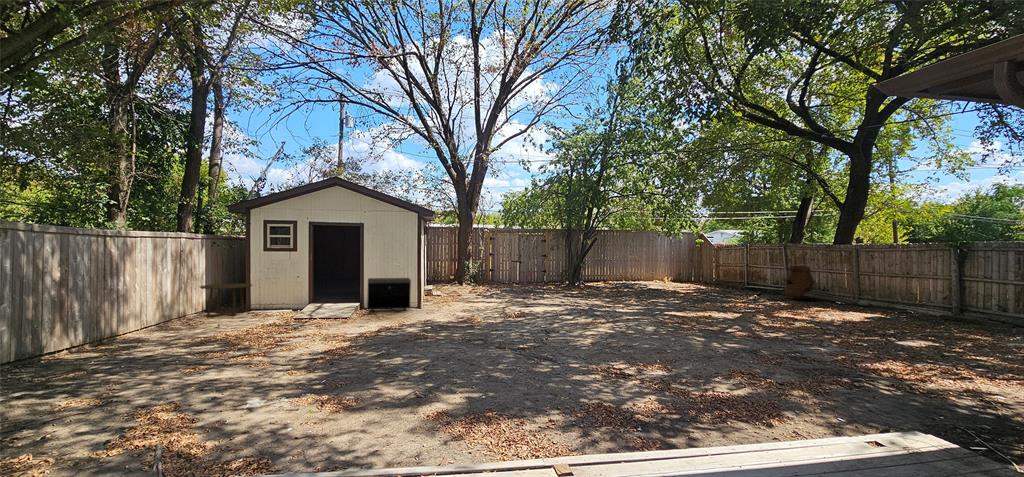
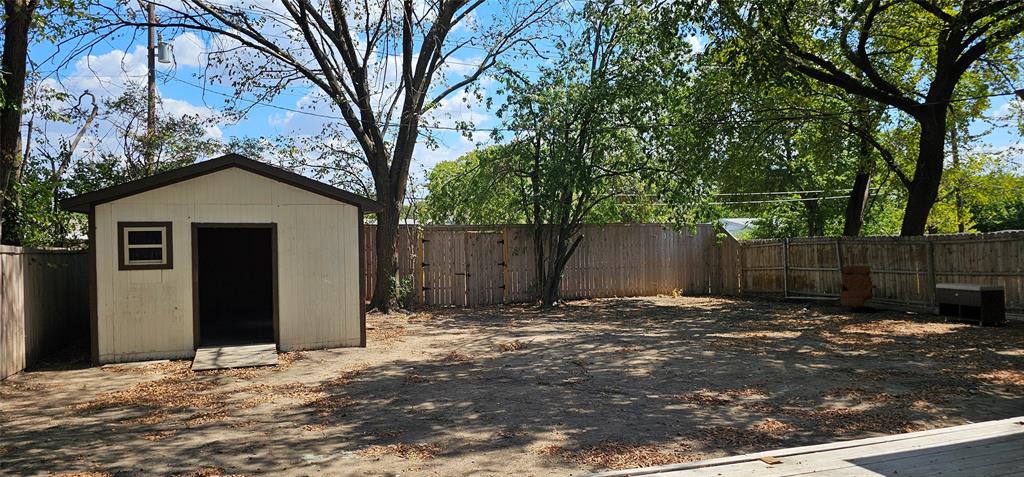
storage bench: present [367,278,411,312] -> present [936,283,1005,326]
round table: present [200,283,252,317] -> none [18,323,104,378]

